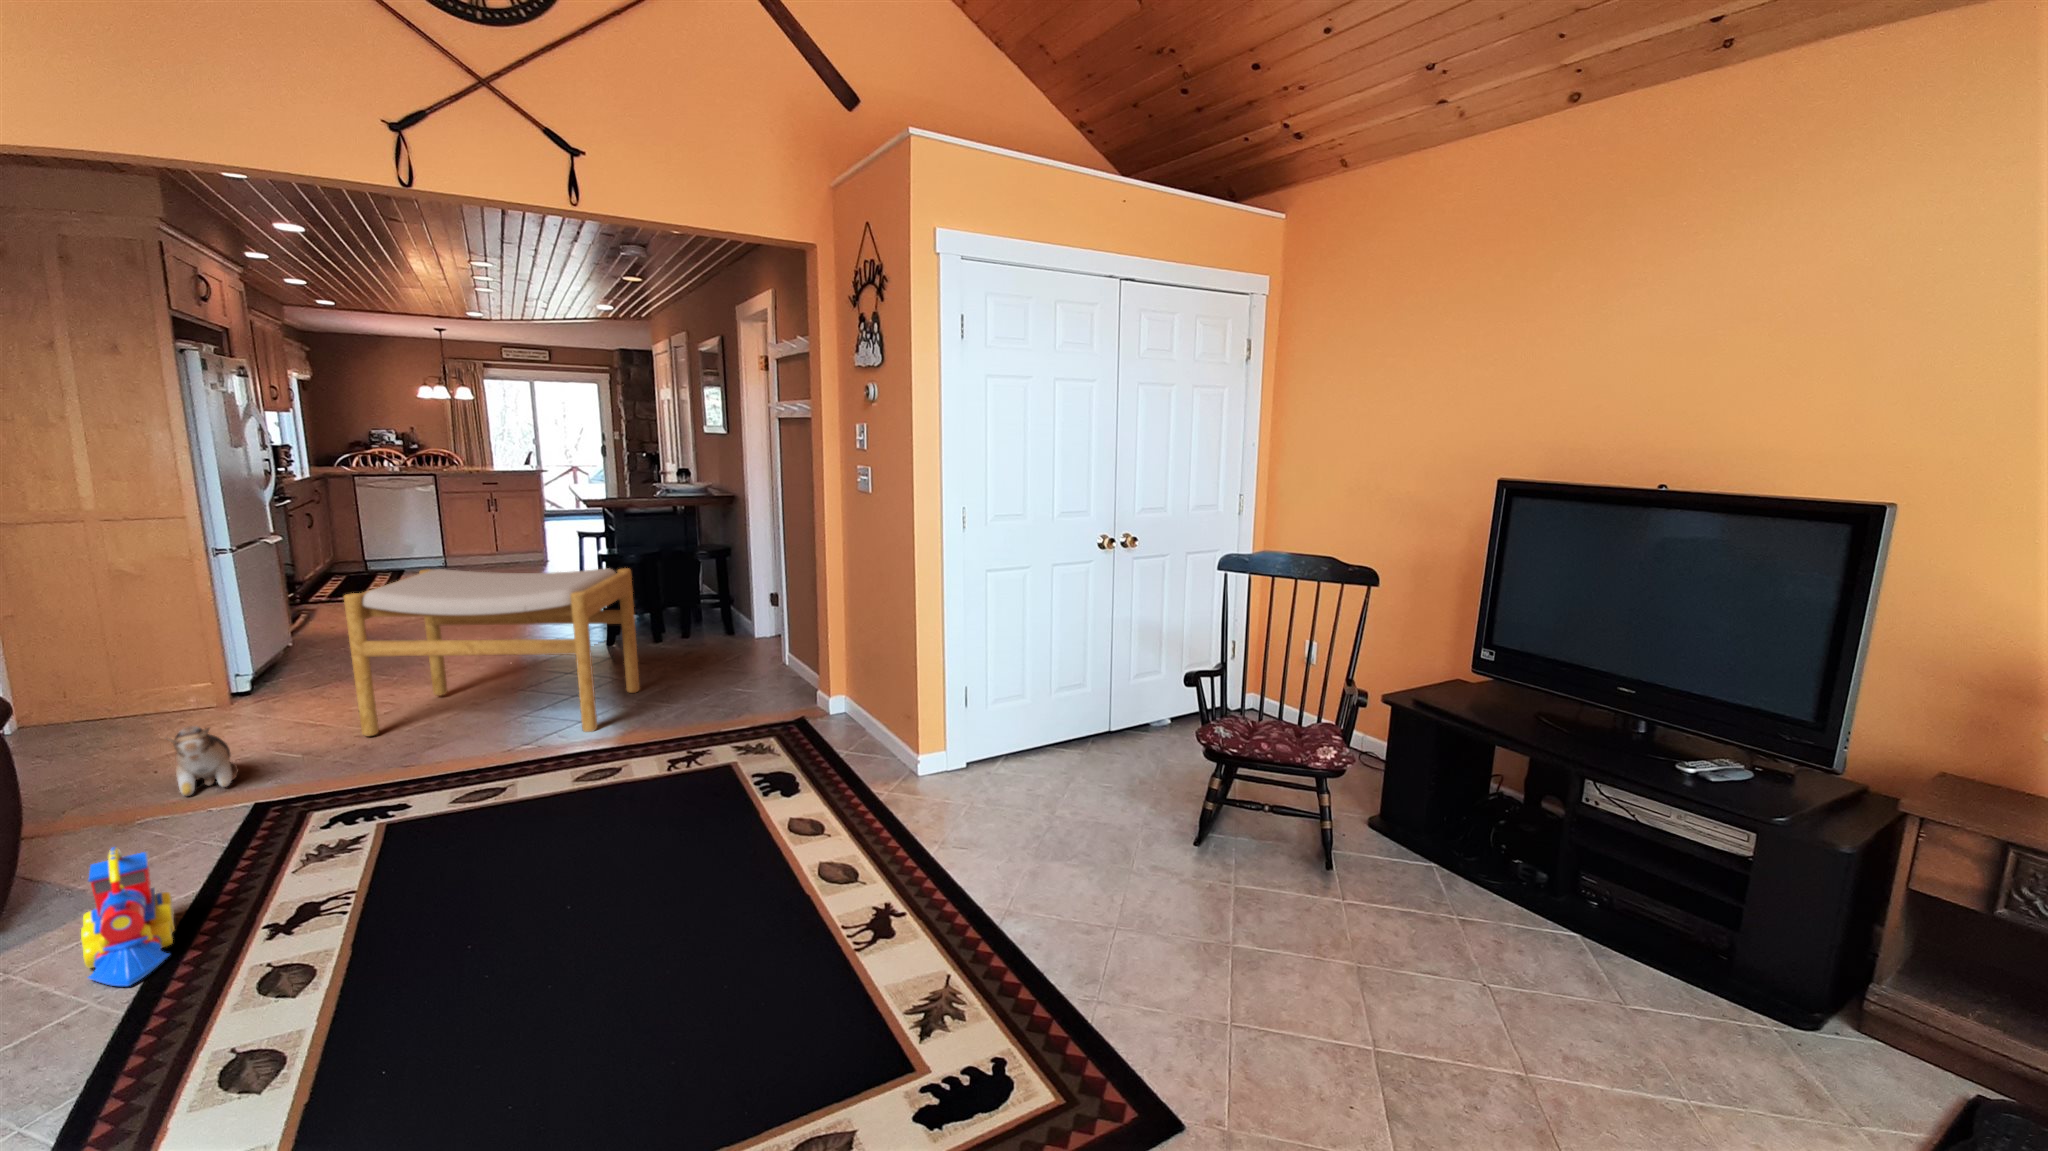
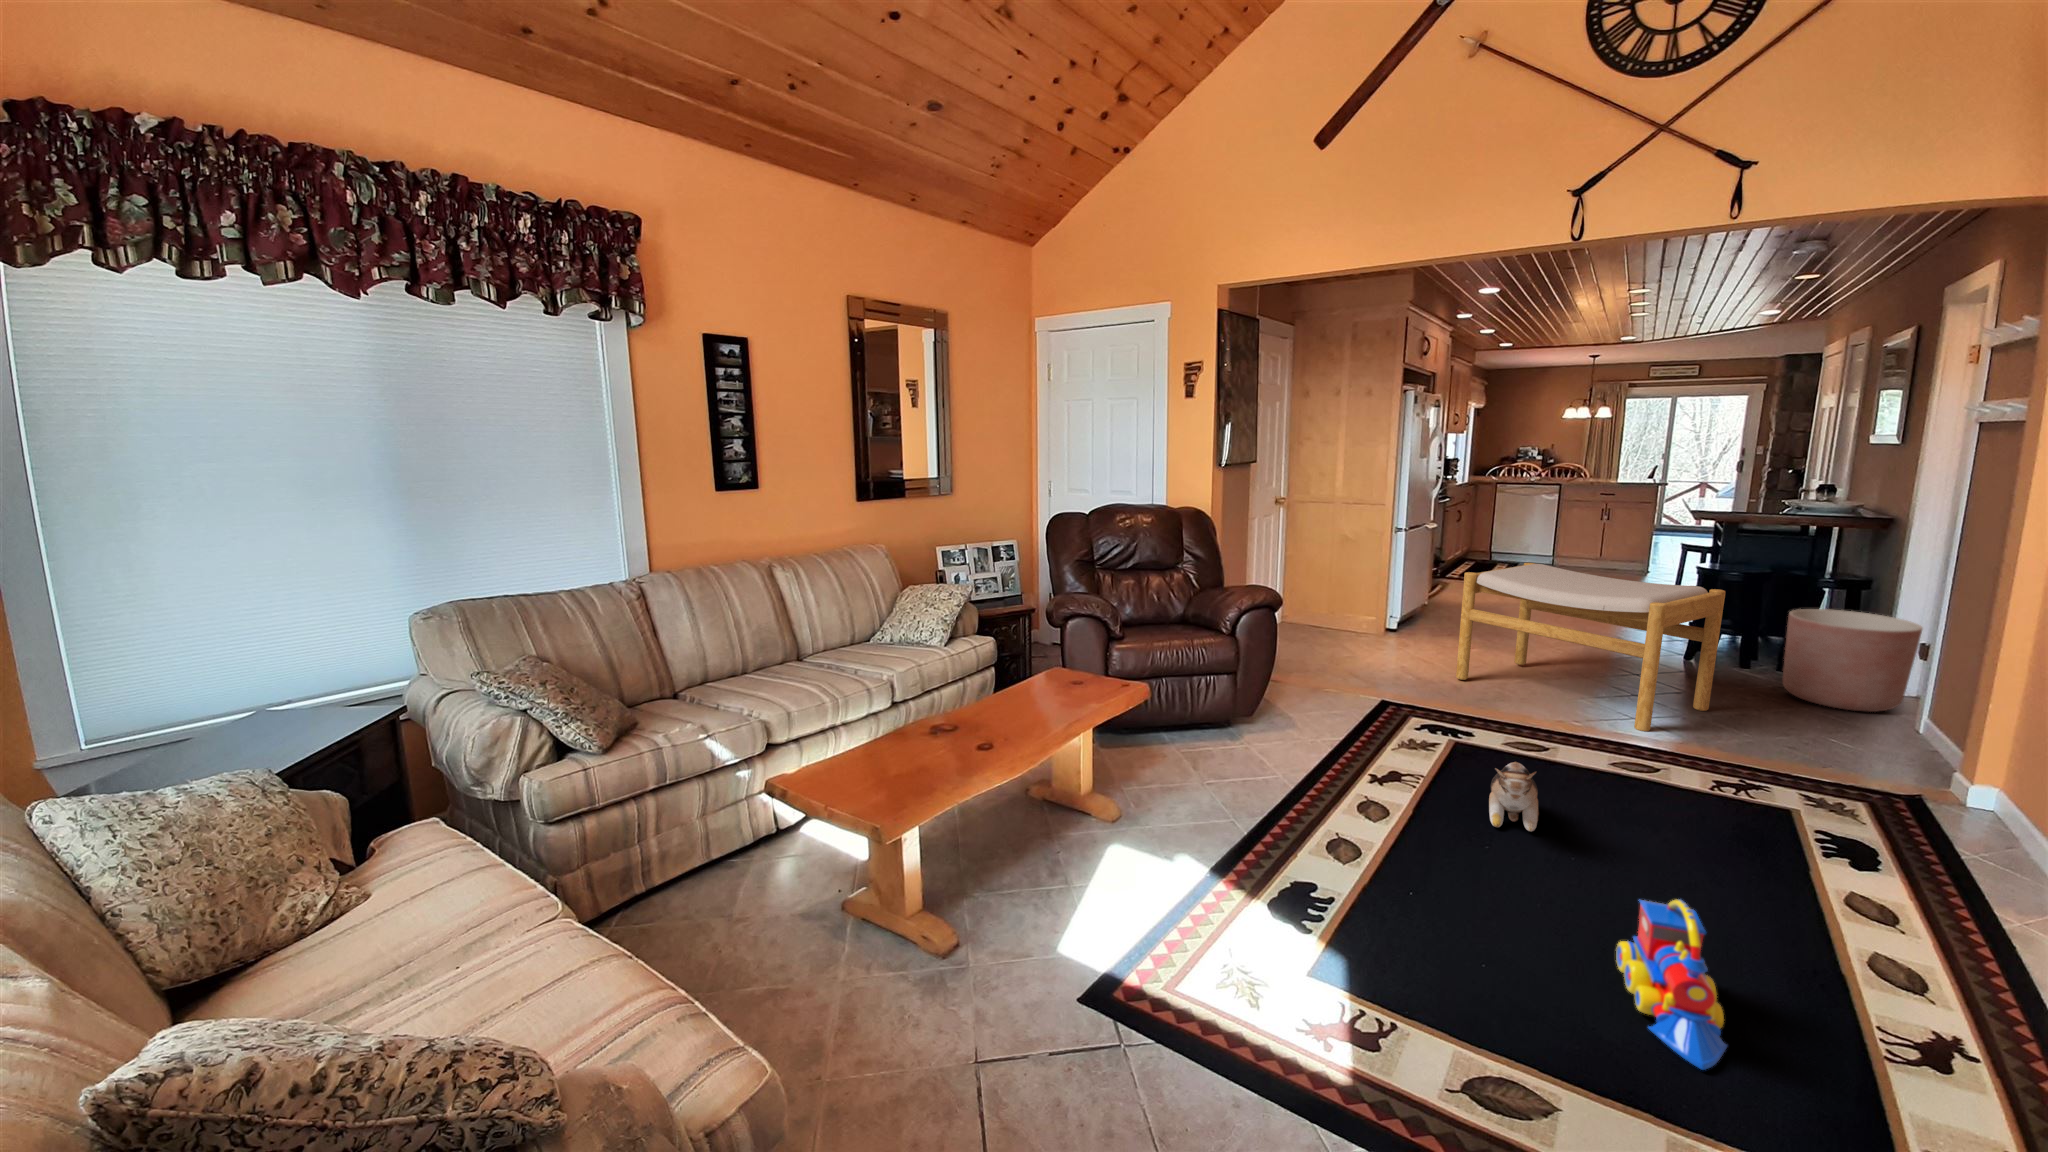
planter: none [680,570,768,659] -> present [1783,609,1922,712]
plush toy: present [166,726,238,796] -> present [1489,762,1539,831]
toy train: present [81,847,175,986] -> present [1616,900,1727,1070]

